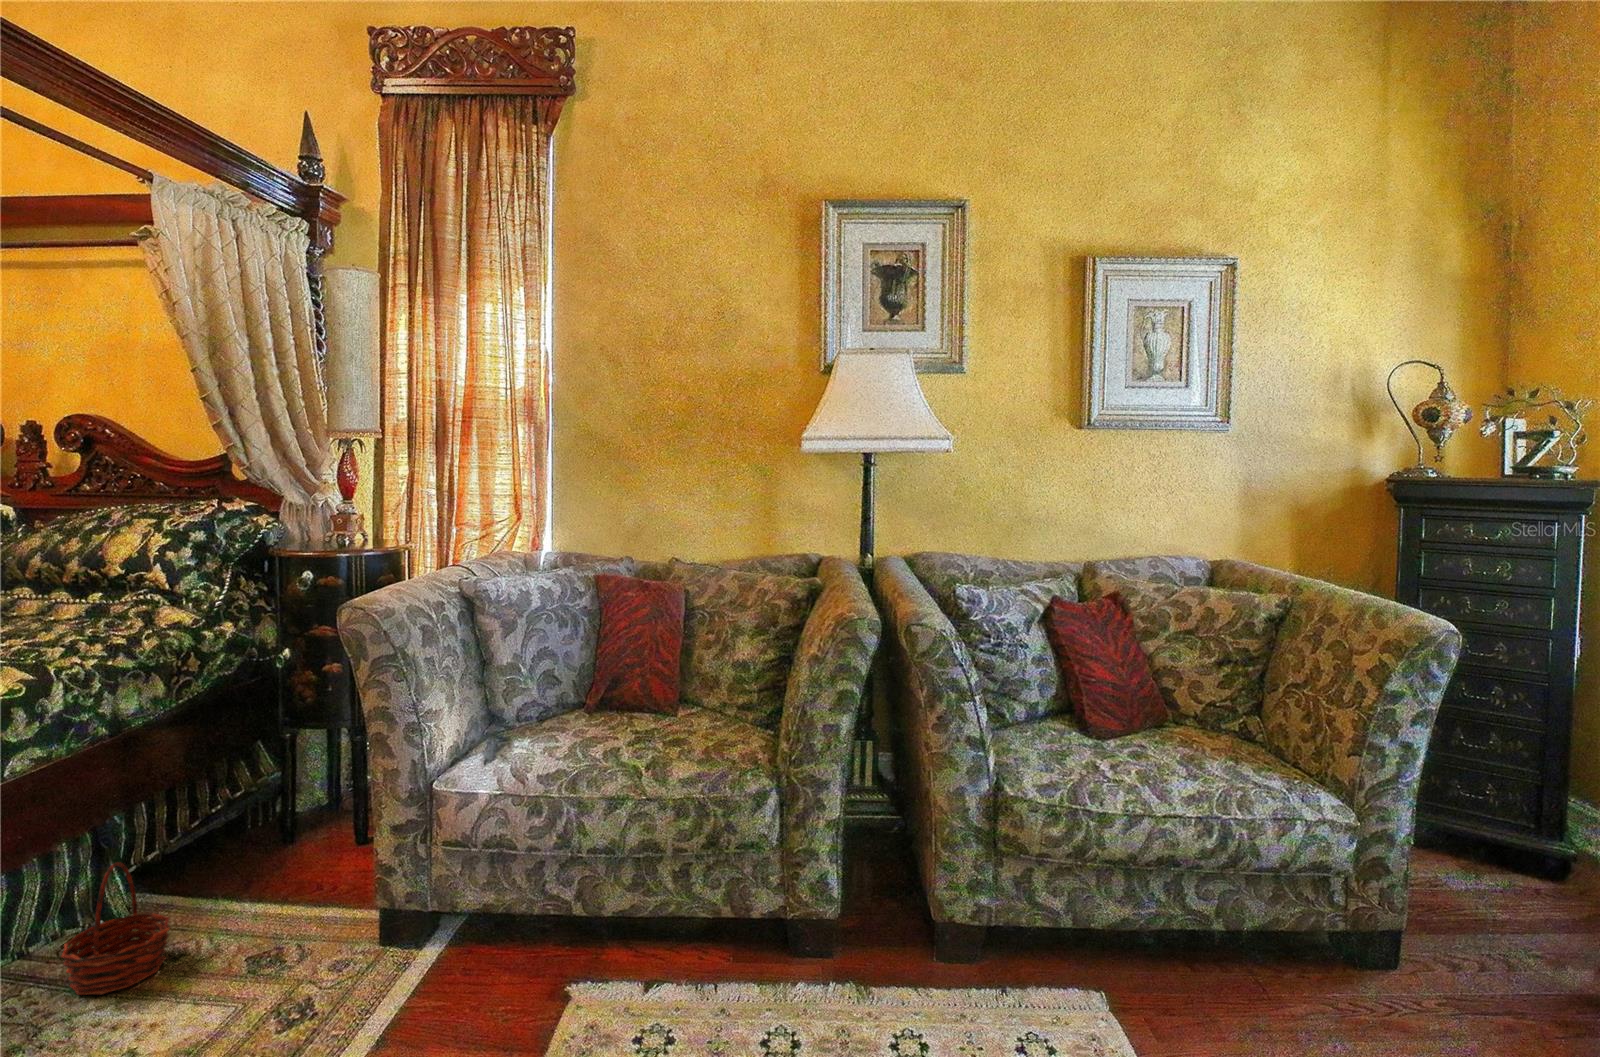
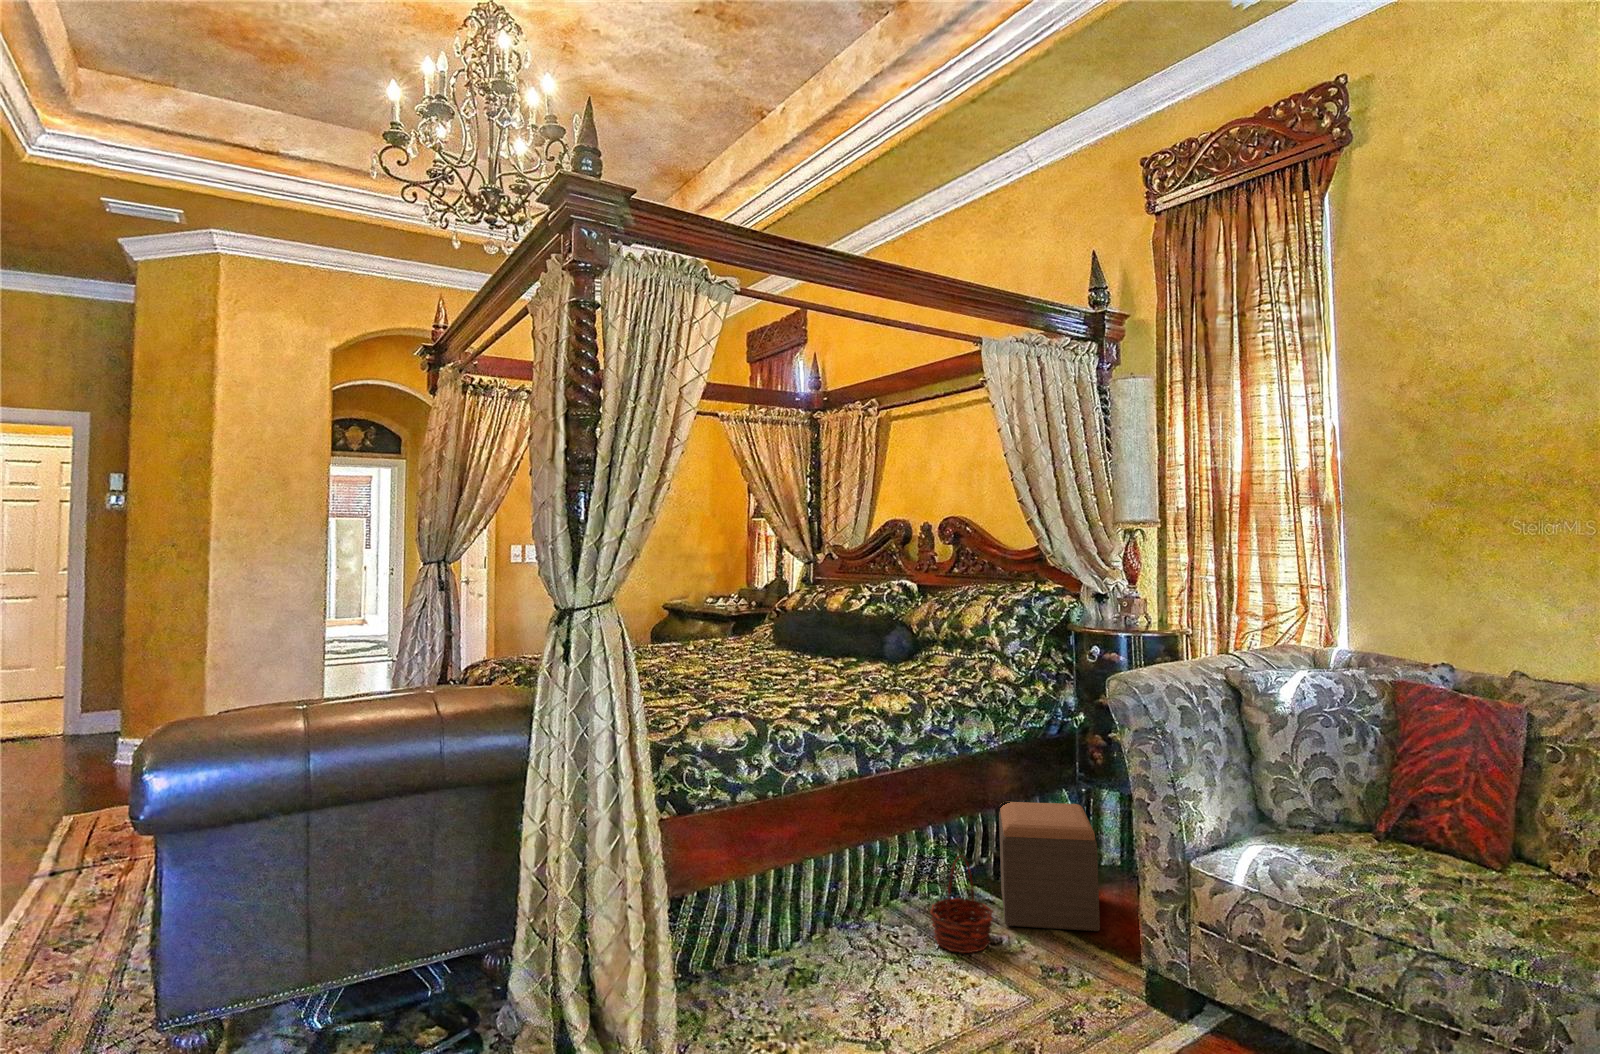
footstool: none [172,757,317,928] -> present [999,802,1100,931]

